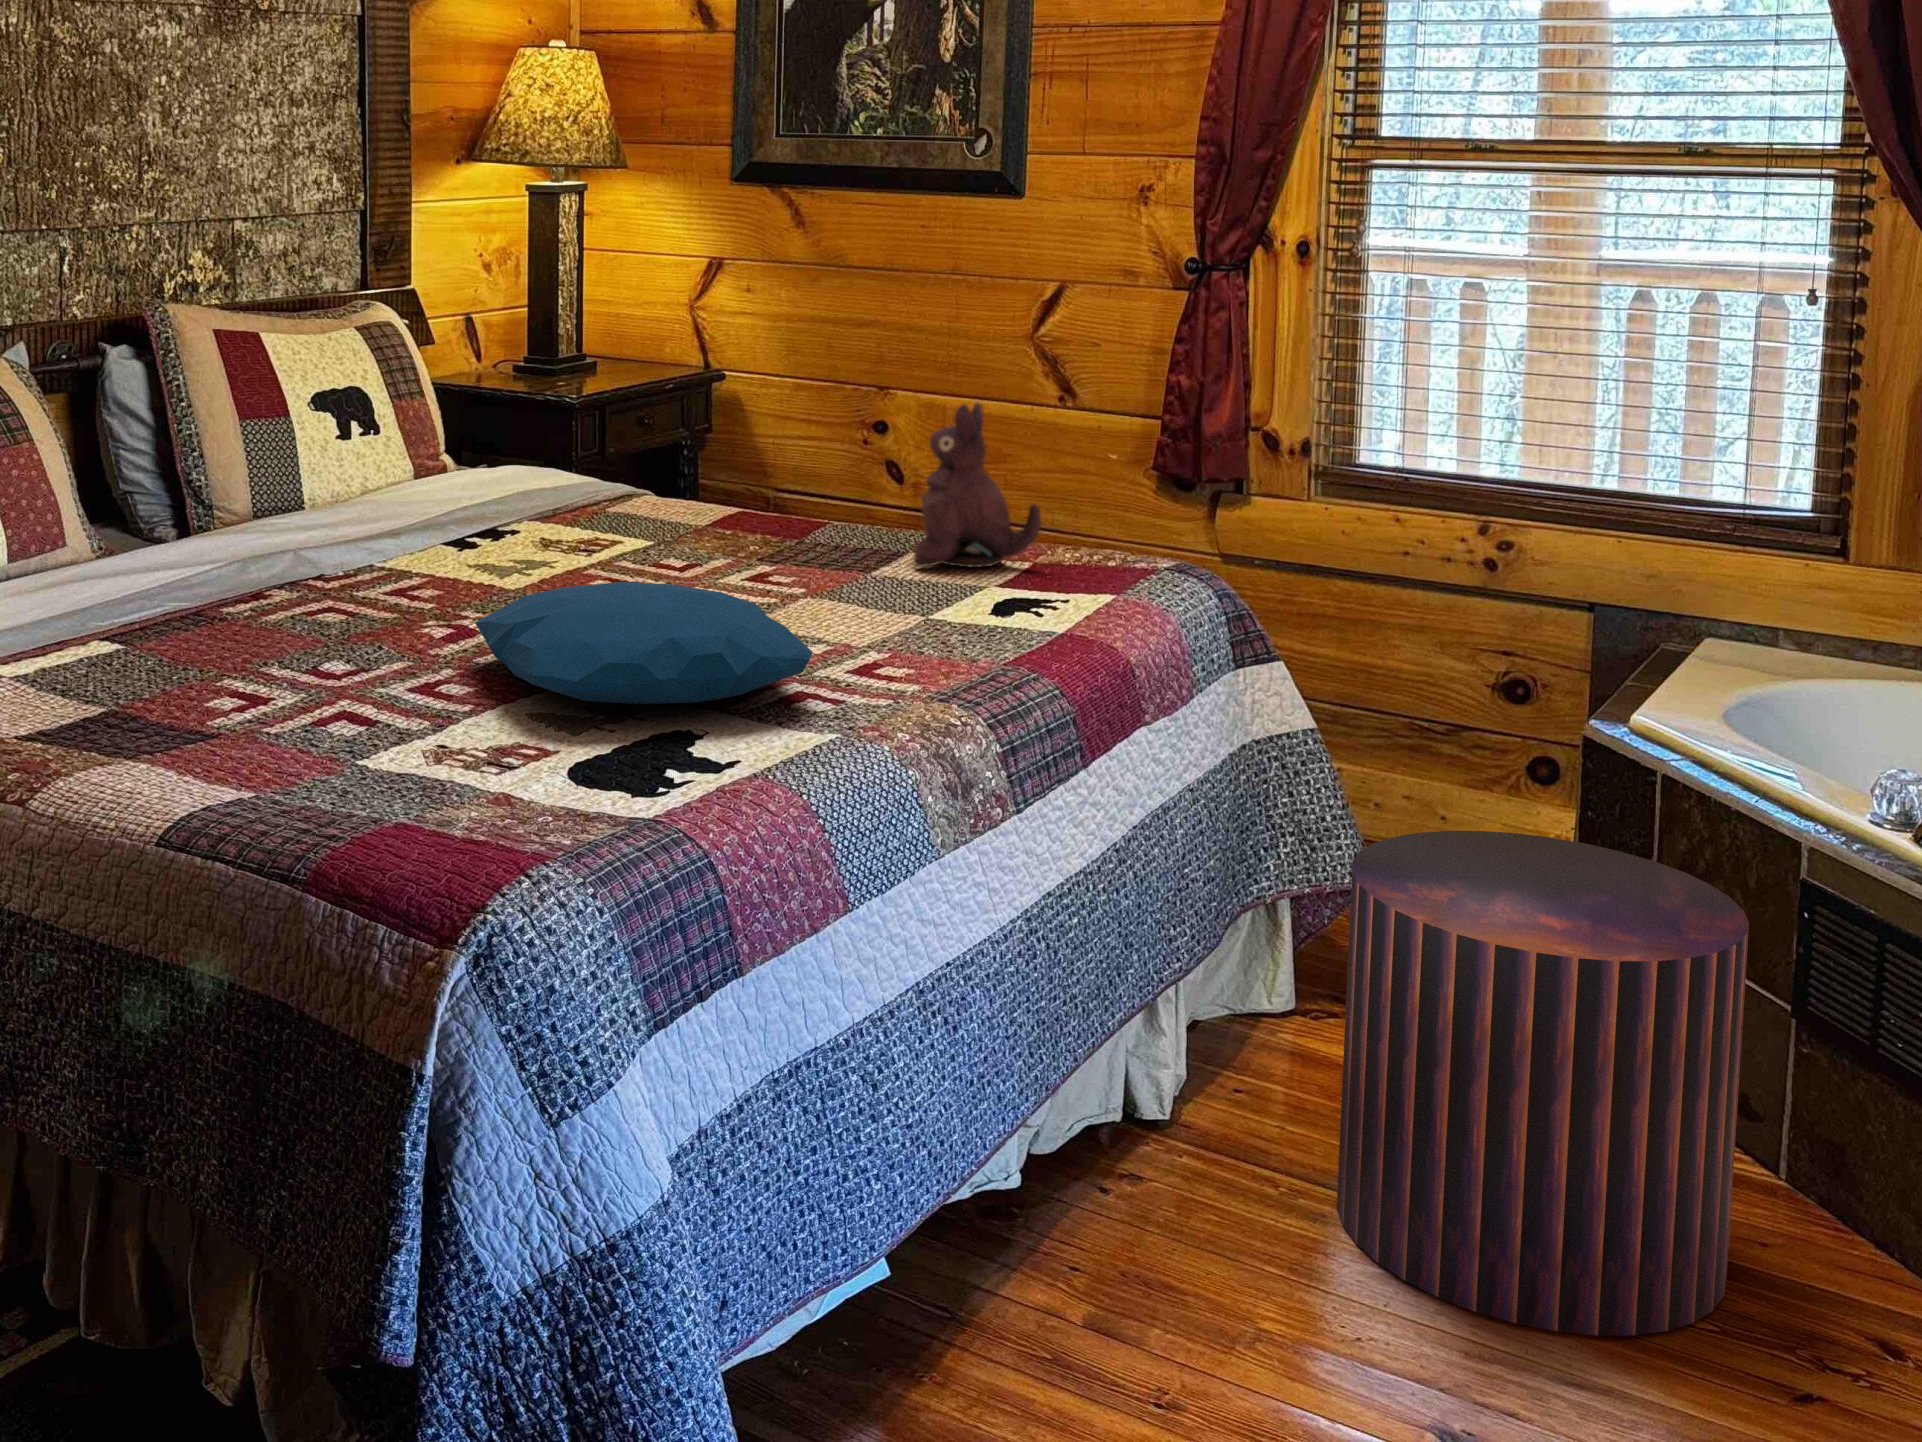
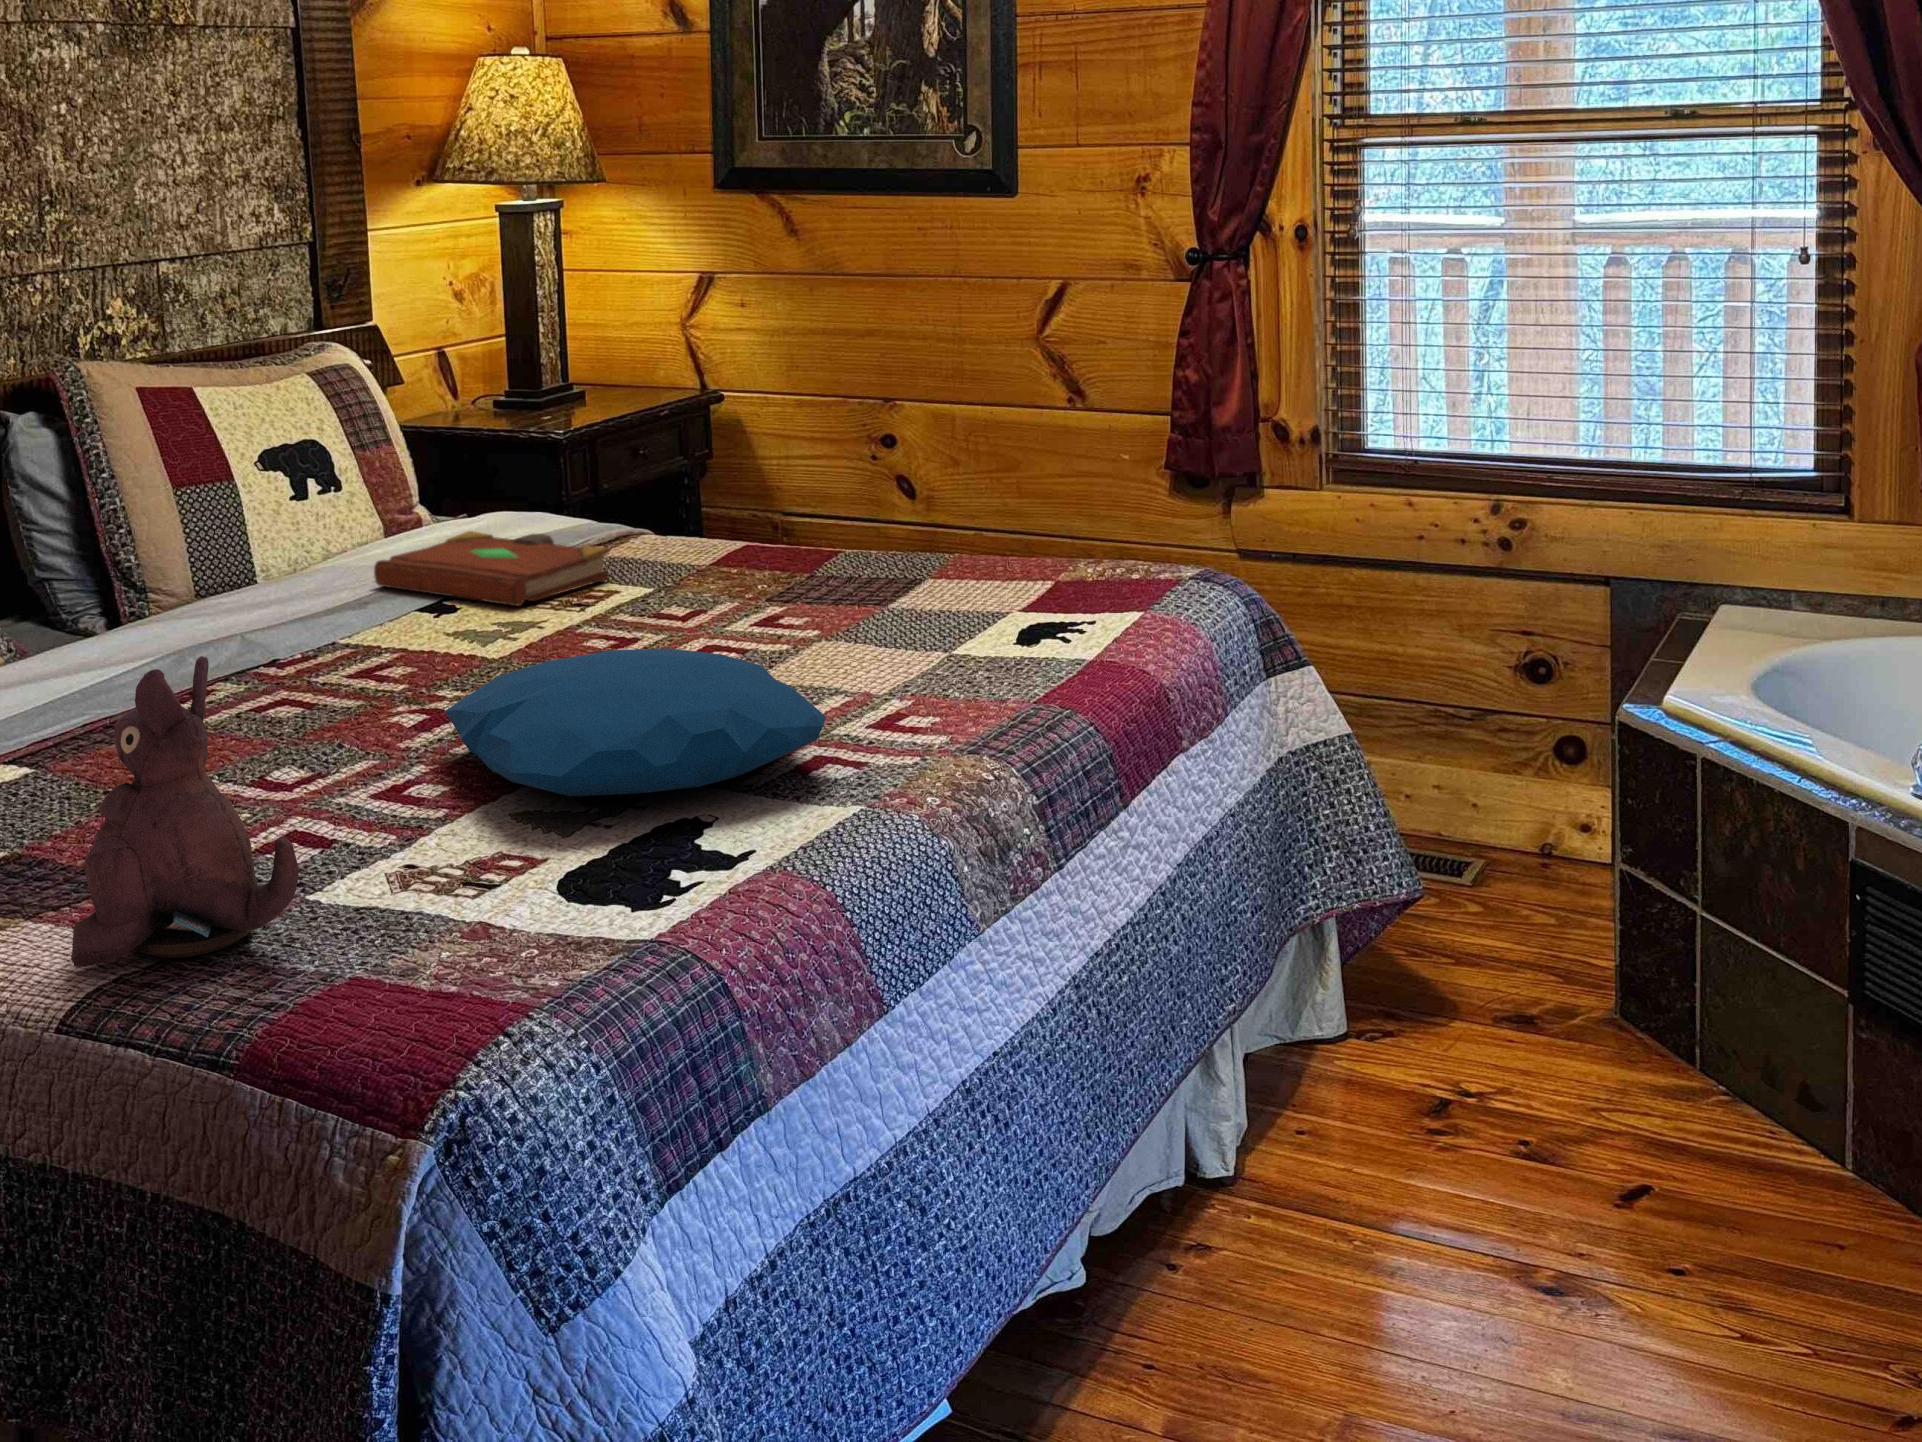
plush toy: present [914,403,1041,567] -> present [71,656,299,967]
book: none [410,477,622,546] -> present [374,531,609,606]
pouf: present [1337,831,1749,1336] -> none [1408,836,1810,1371]

